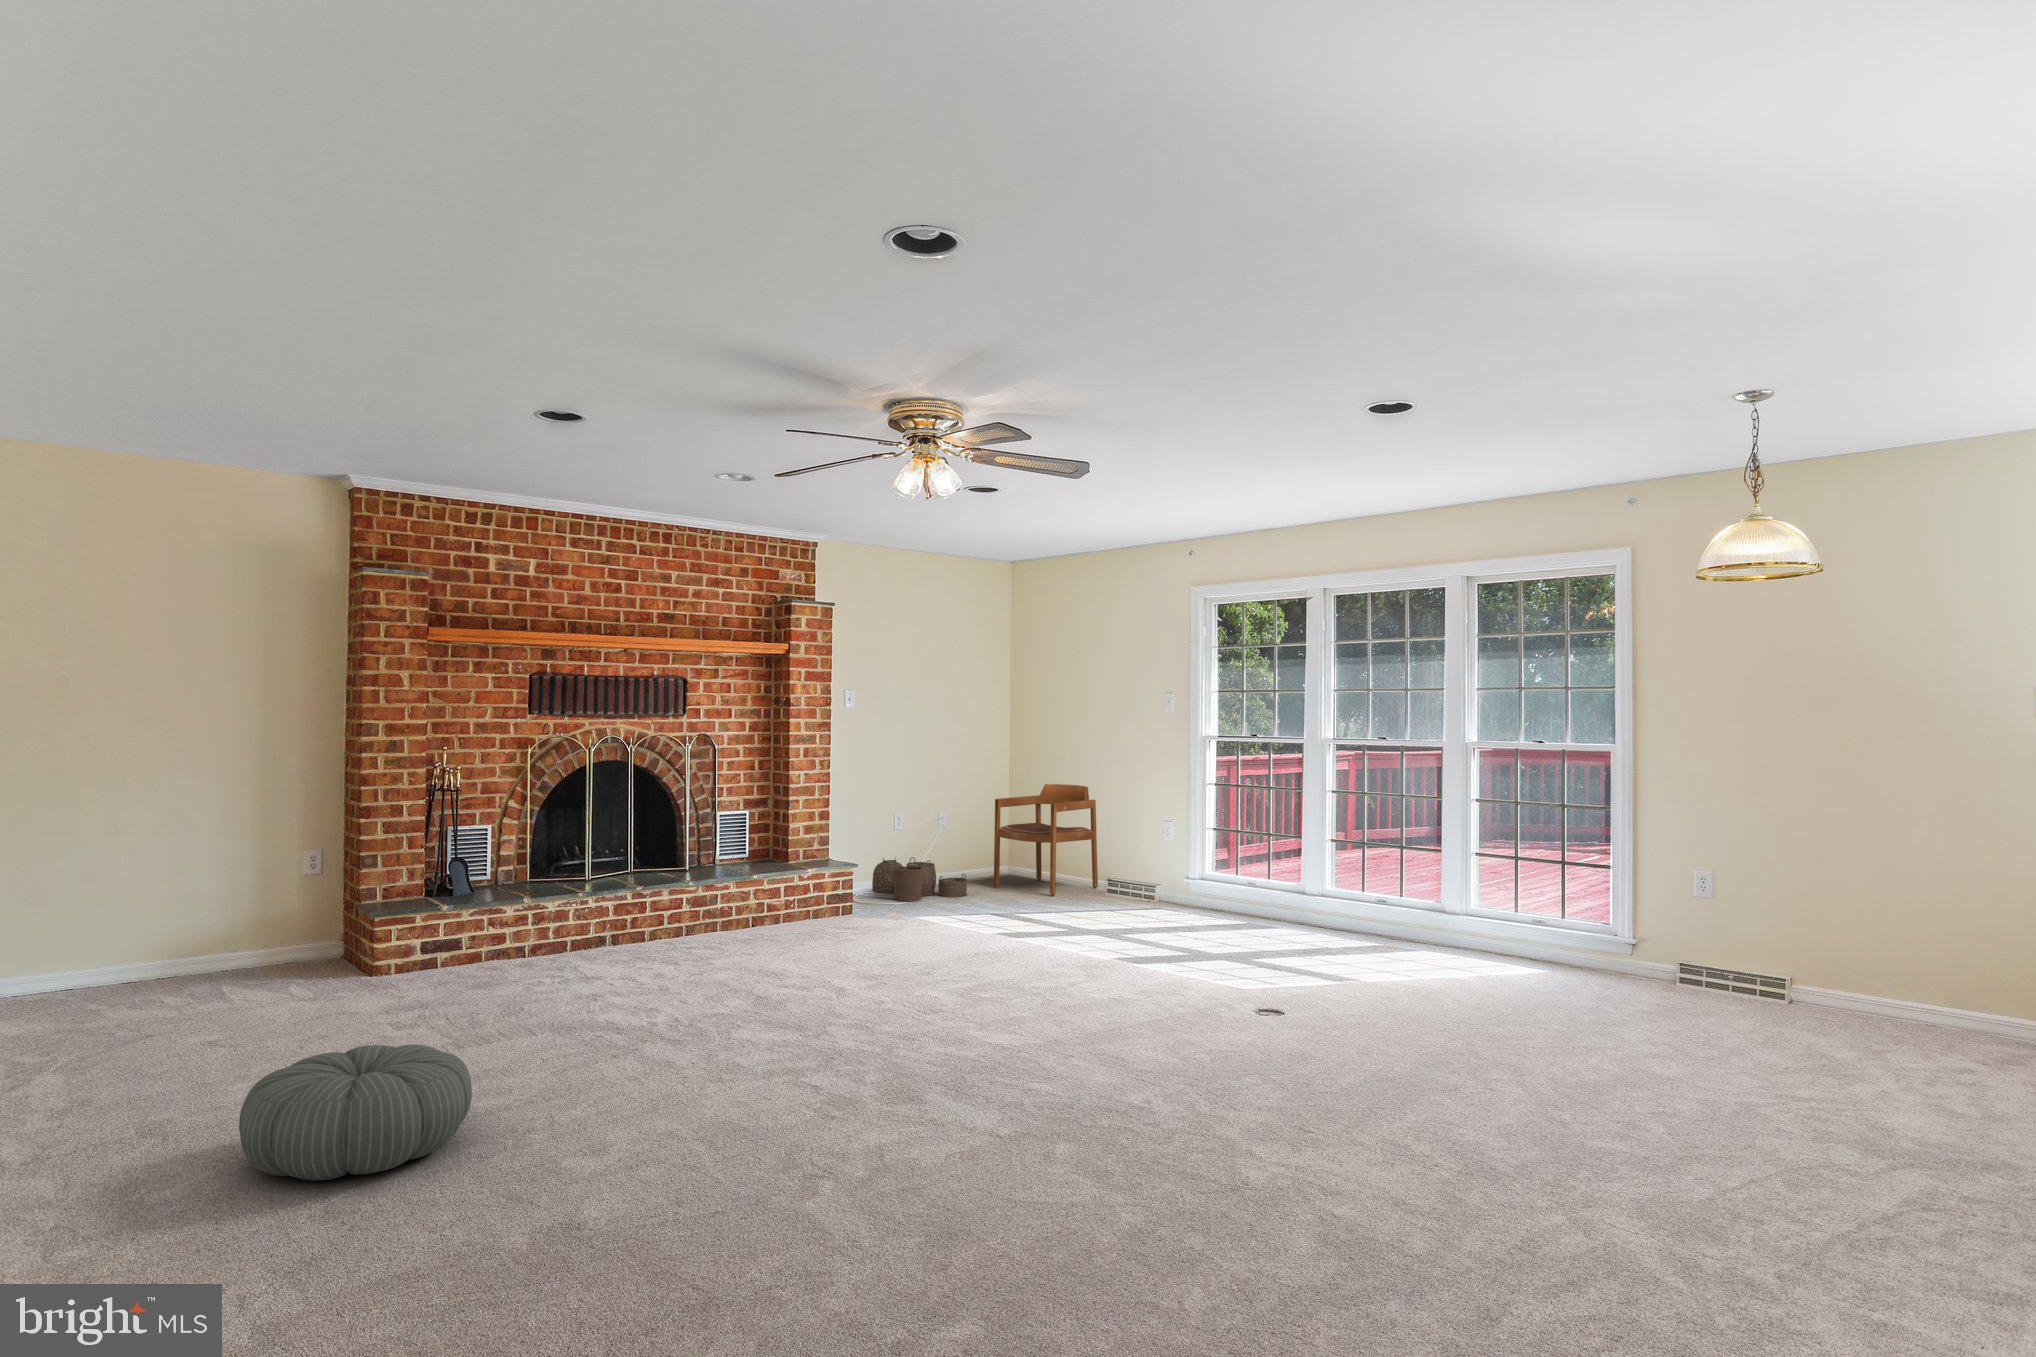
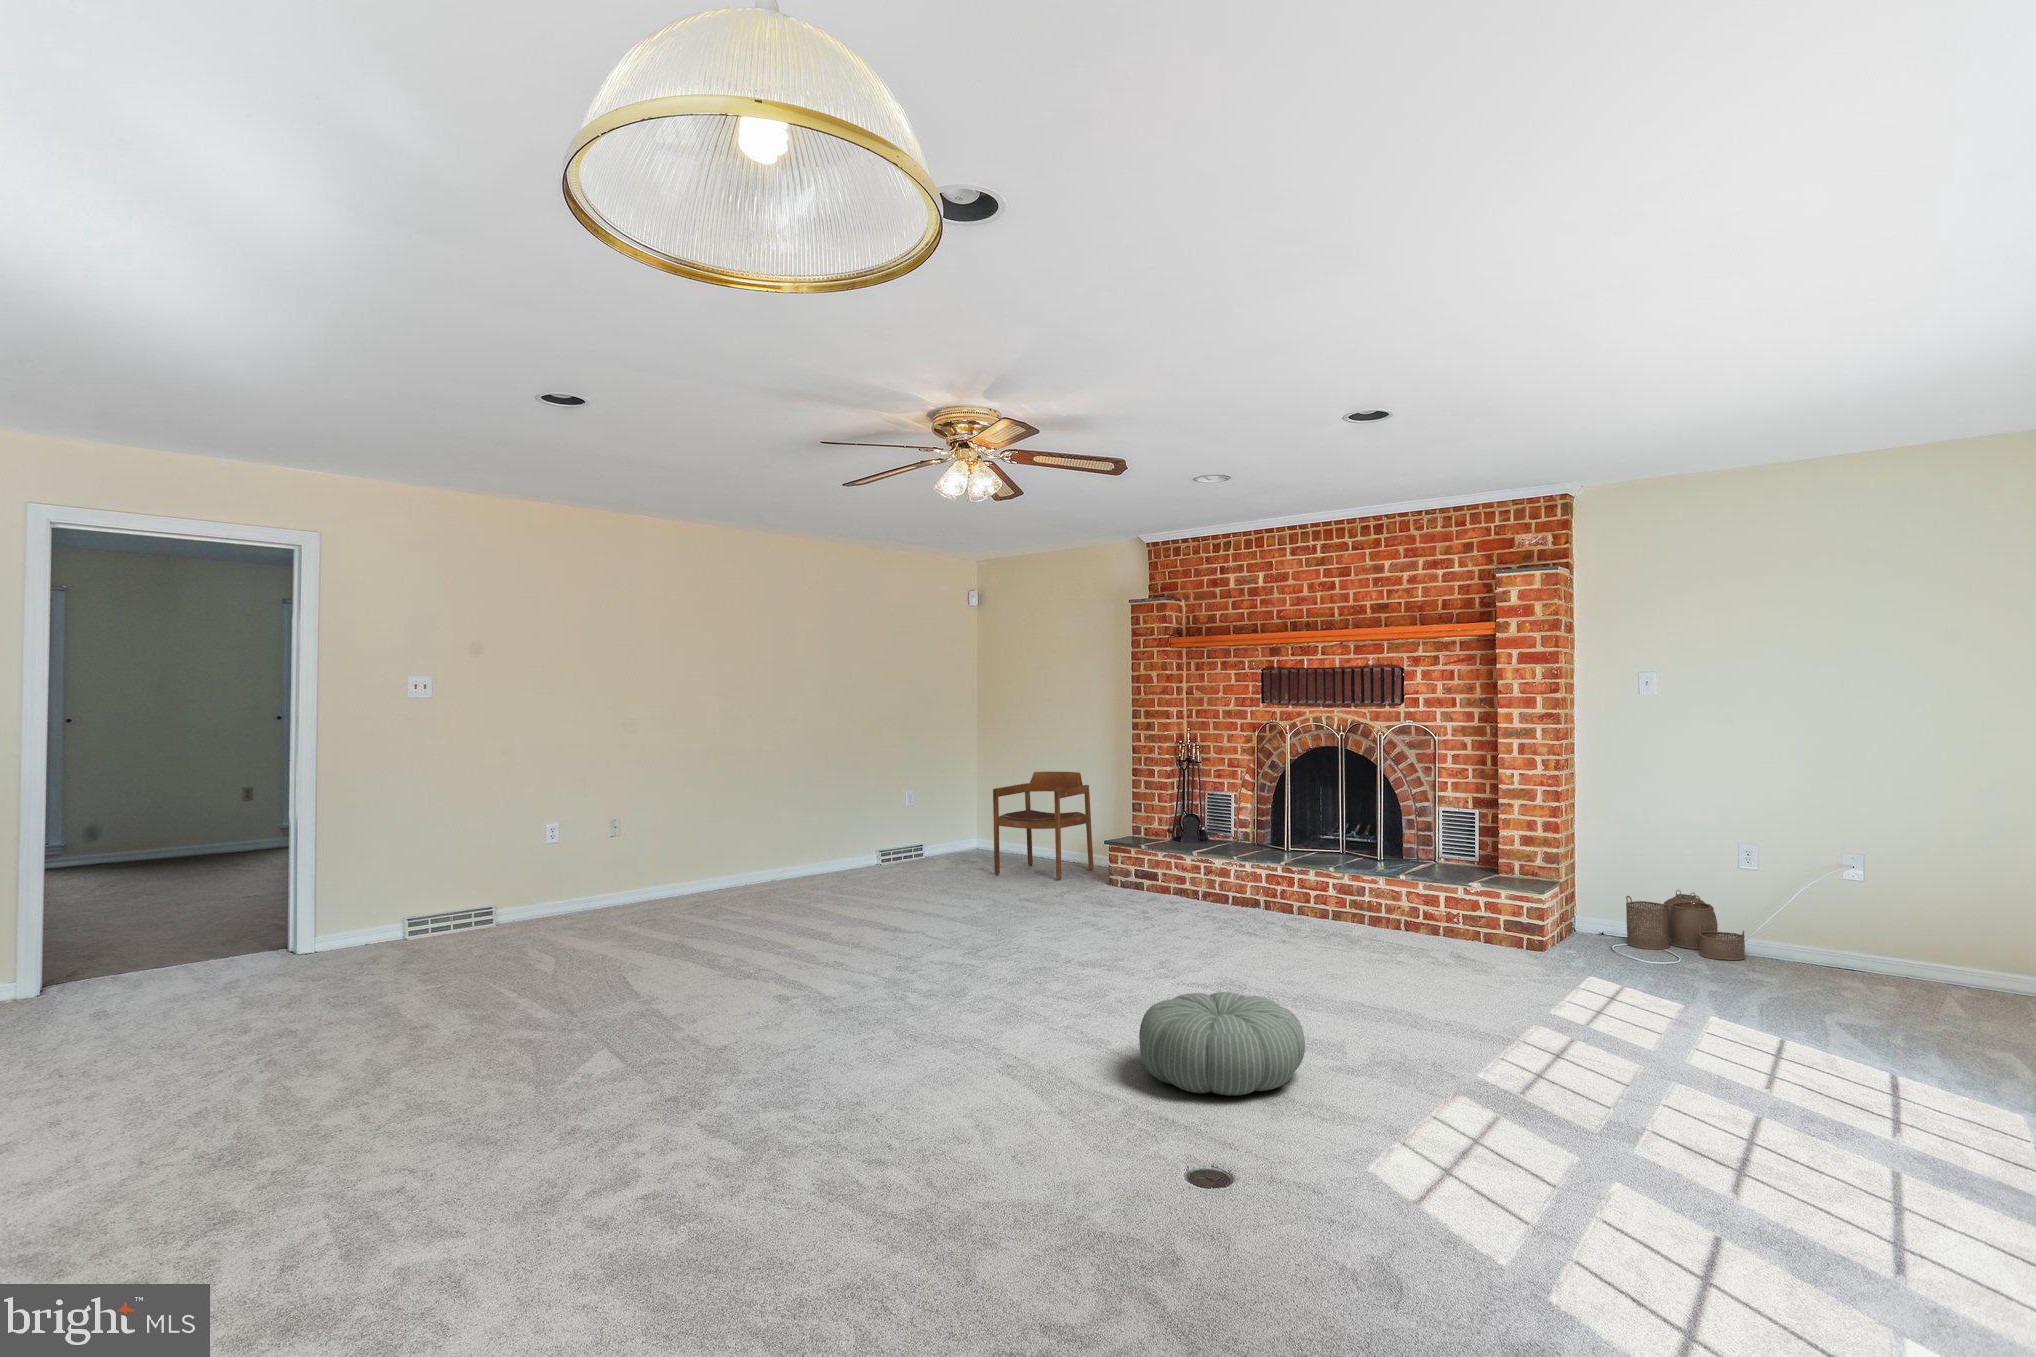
armchair: present [994,784,1098,896] -> present [993,771,1094,880]
pouf: present [239,1044,472,1180] -> present [1139,992,1305,1096]

